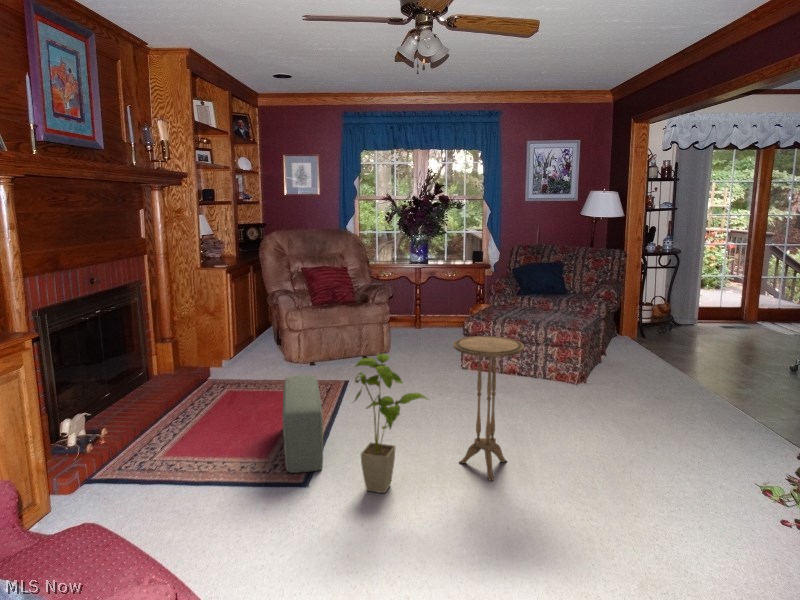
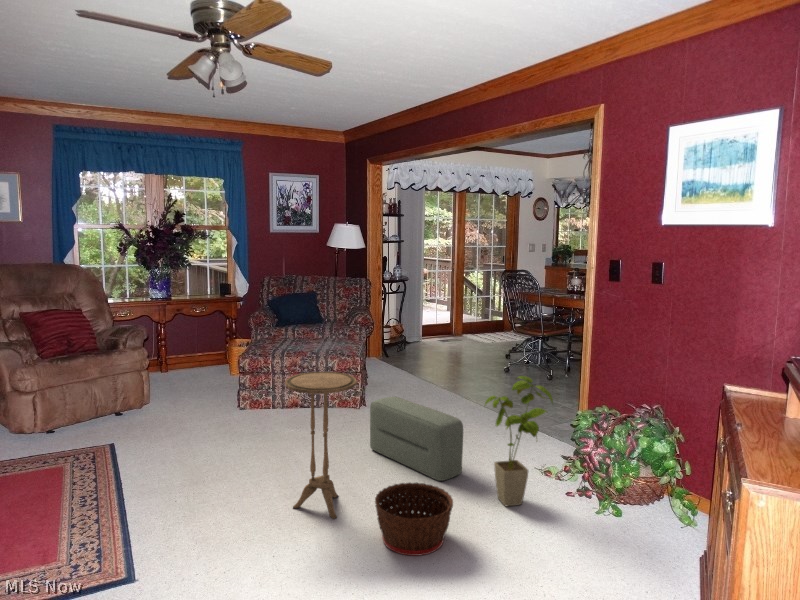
house plant: present [355,354,427,493] -> present [485,376,553,506]
pouf: present [282,375,323,473] -> present [370,397,463,481]
basket: none [517,460,603,538] -> present [375,482,453,556]

